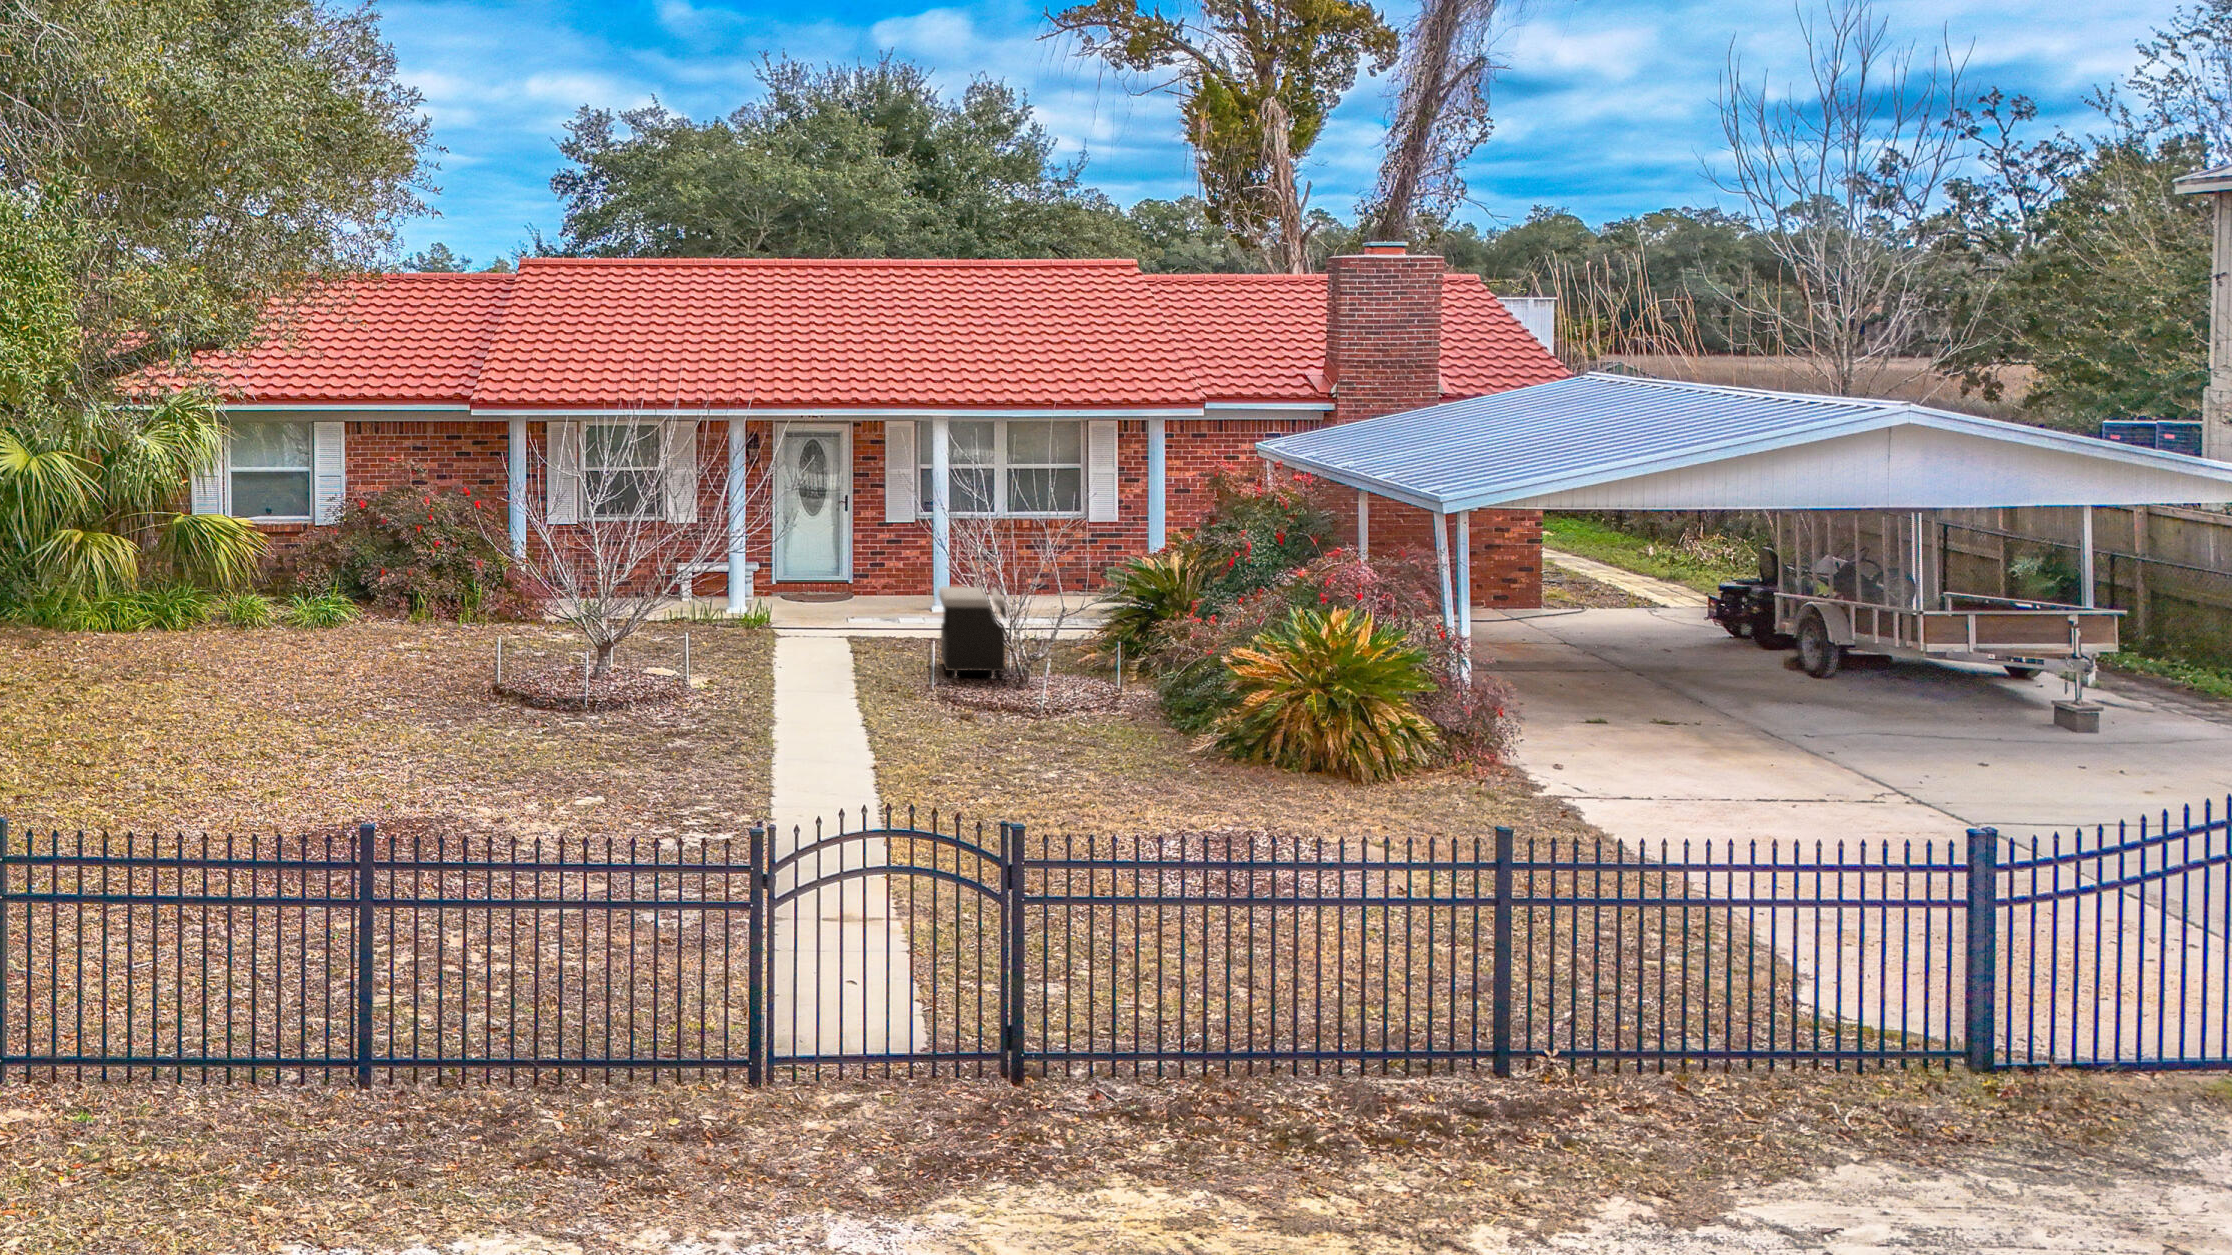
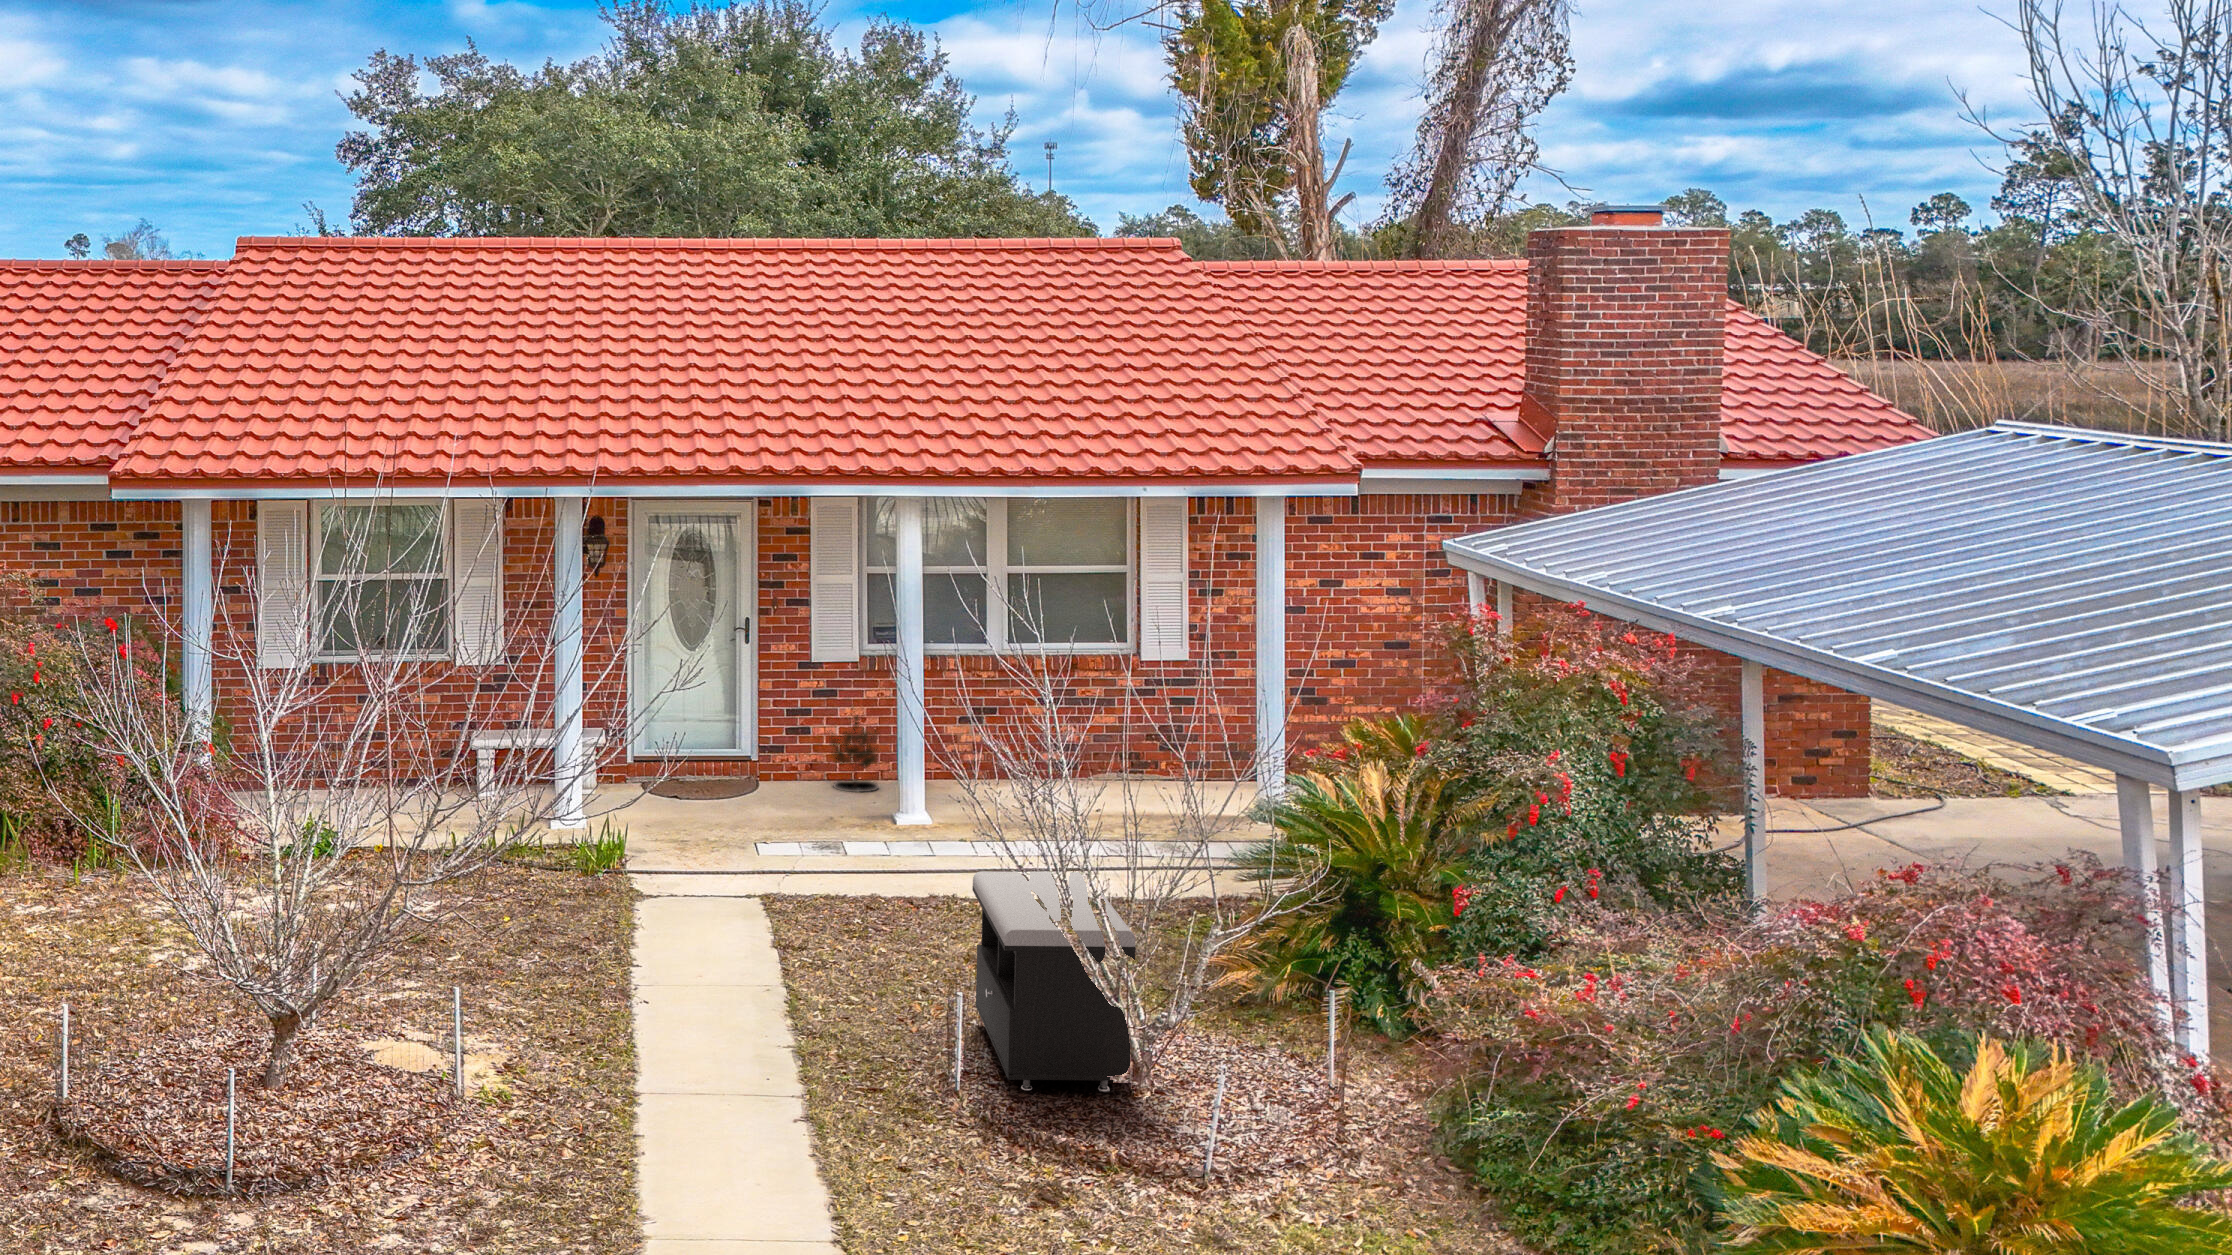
potted tree: none [892,549,927,602] -> present [827,713,879,792]

